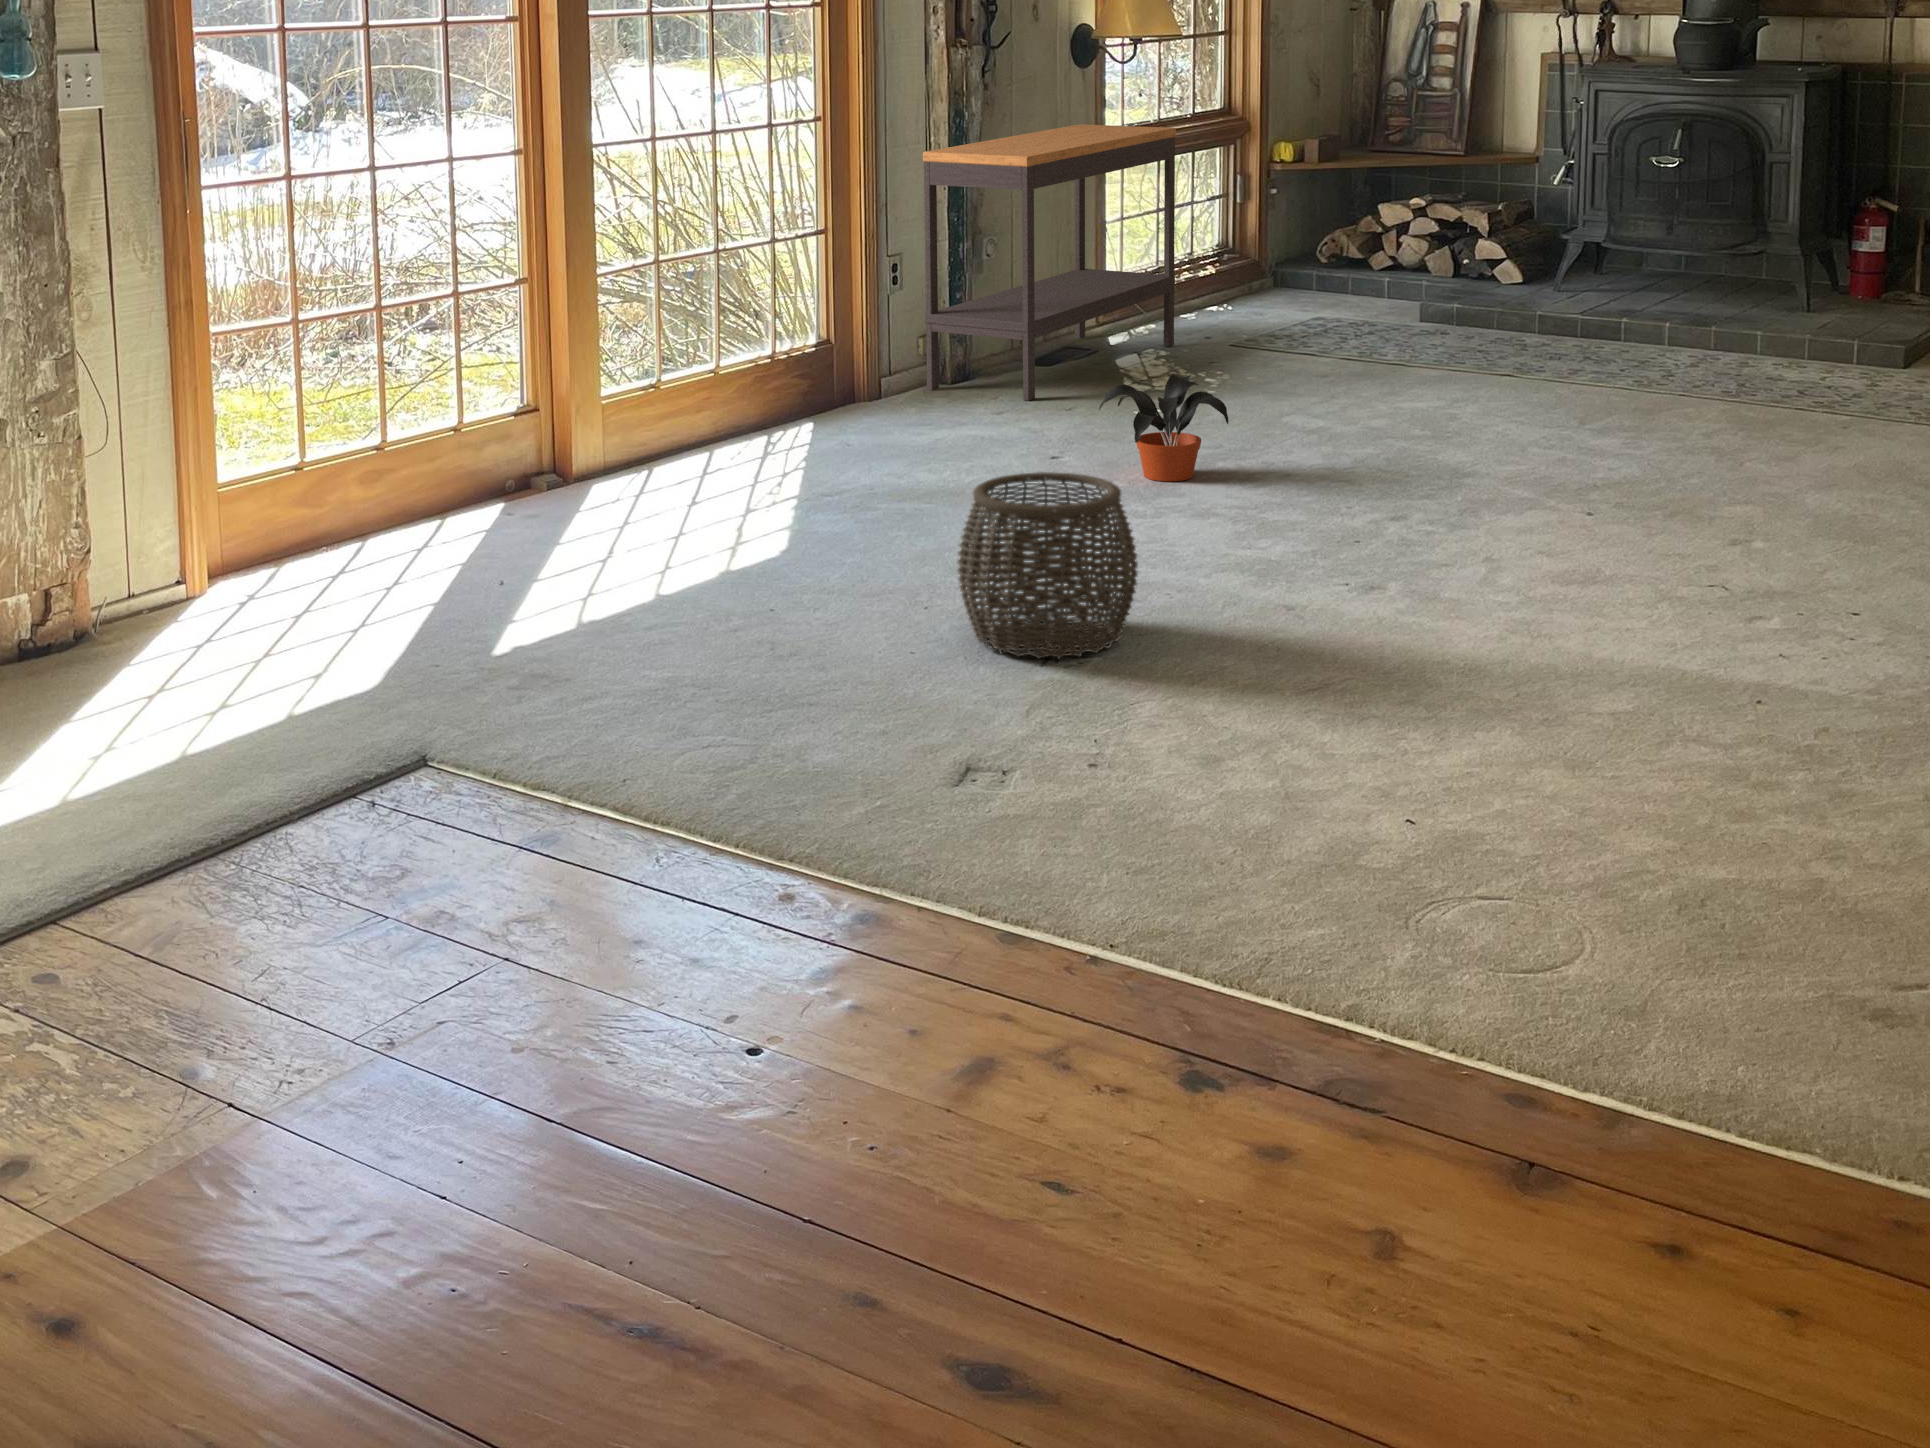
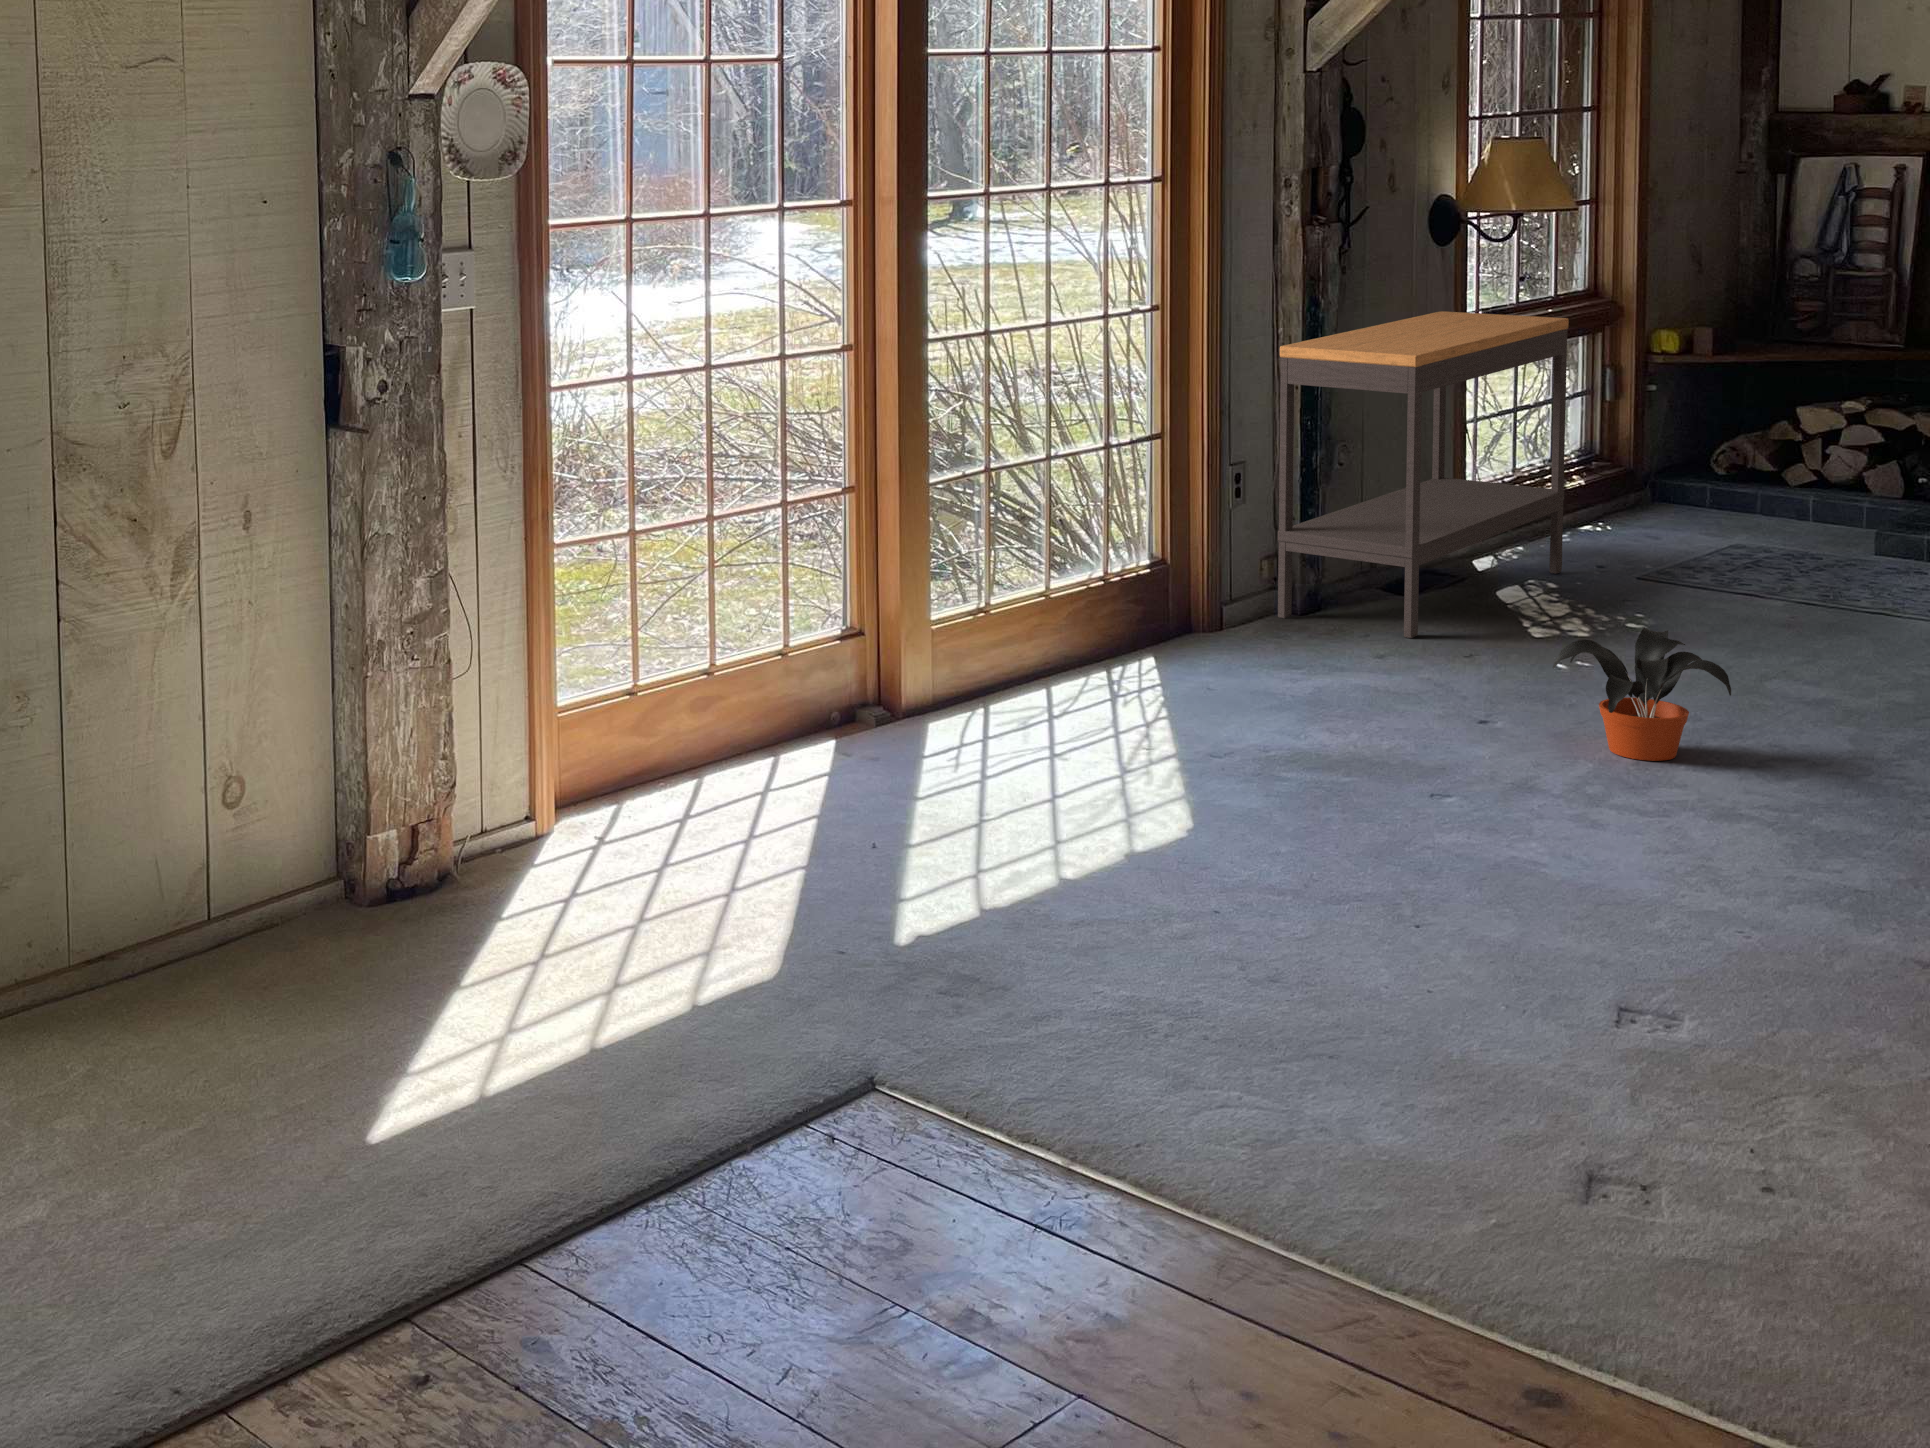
woven basket: present [957,472,1138,659] -> none [1472,769,1725,1011]

